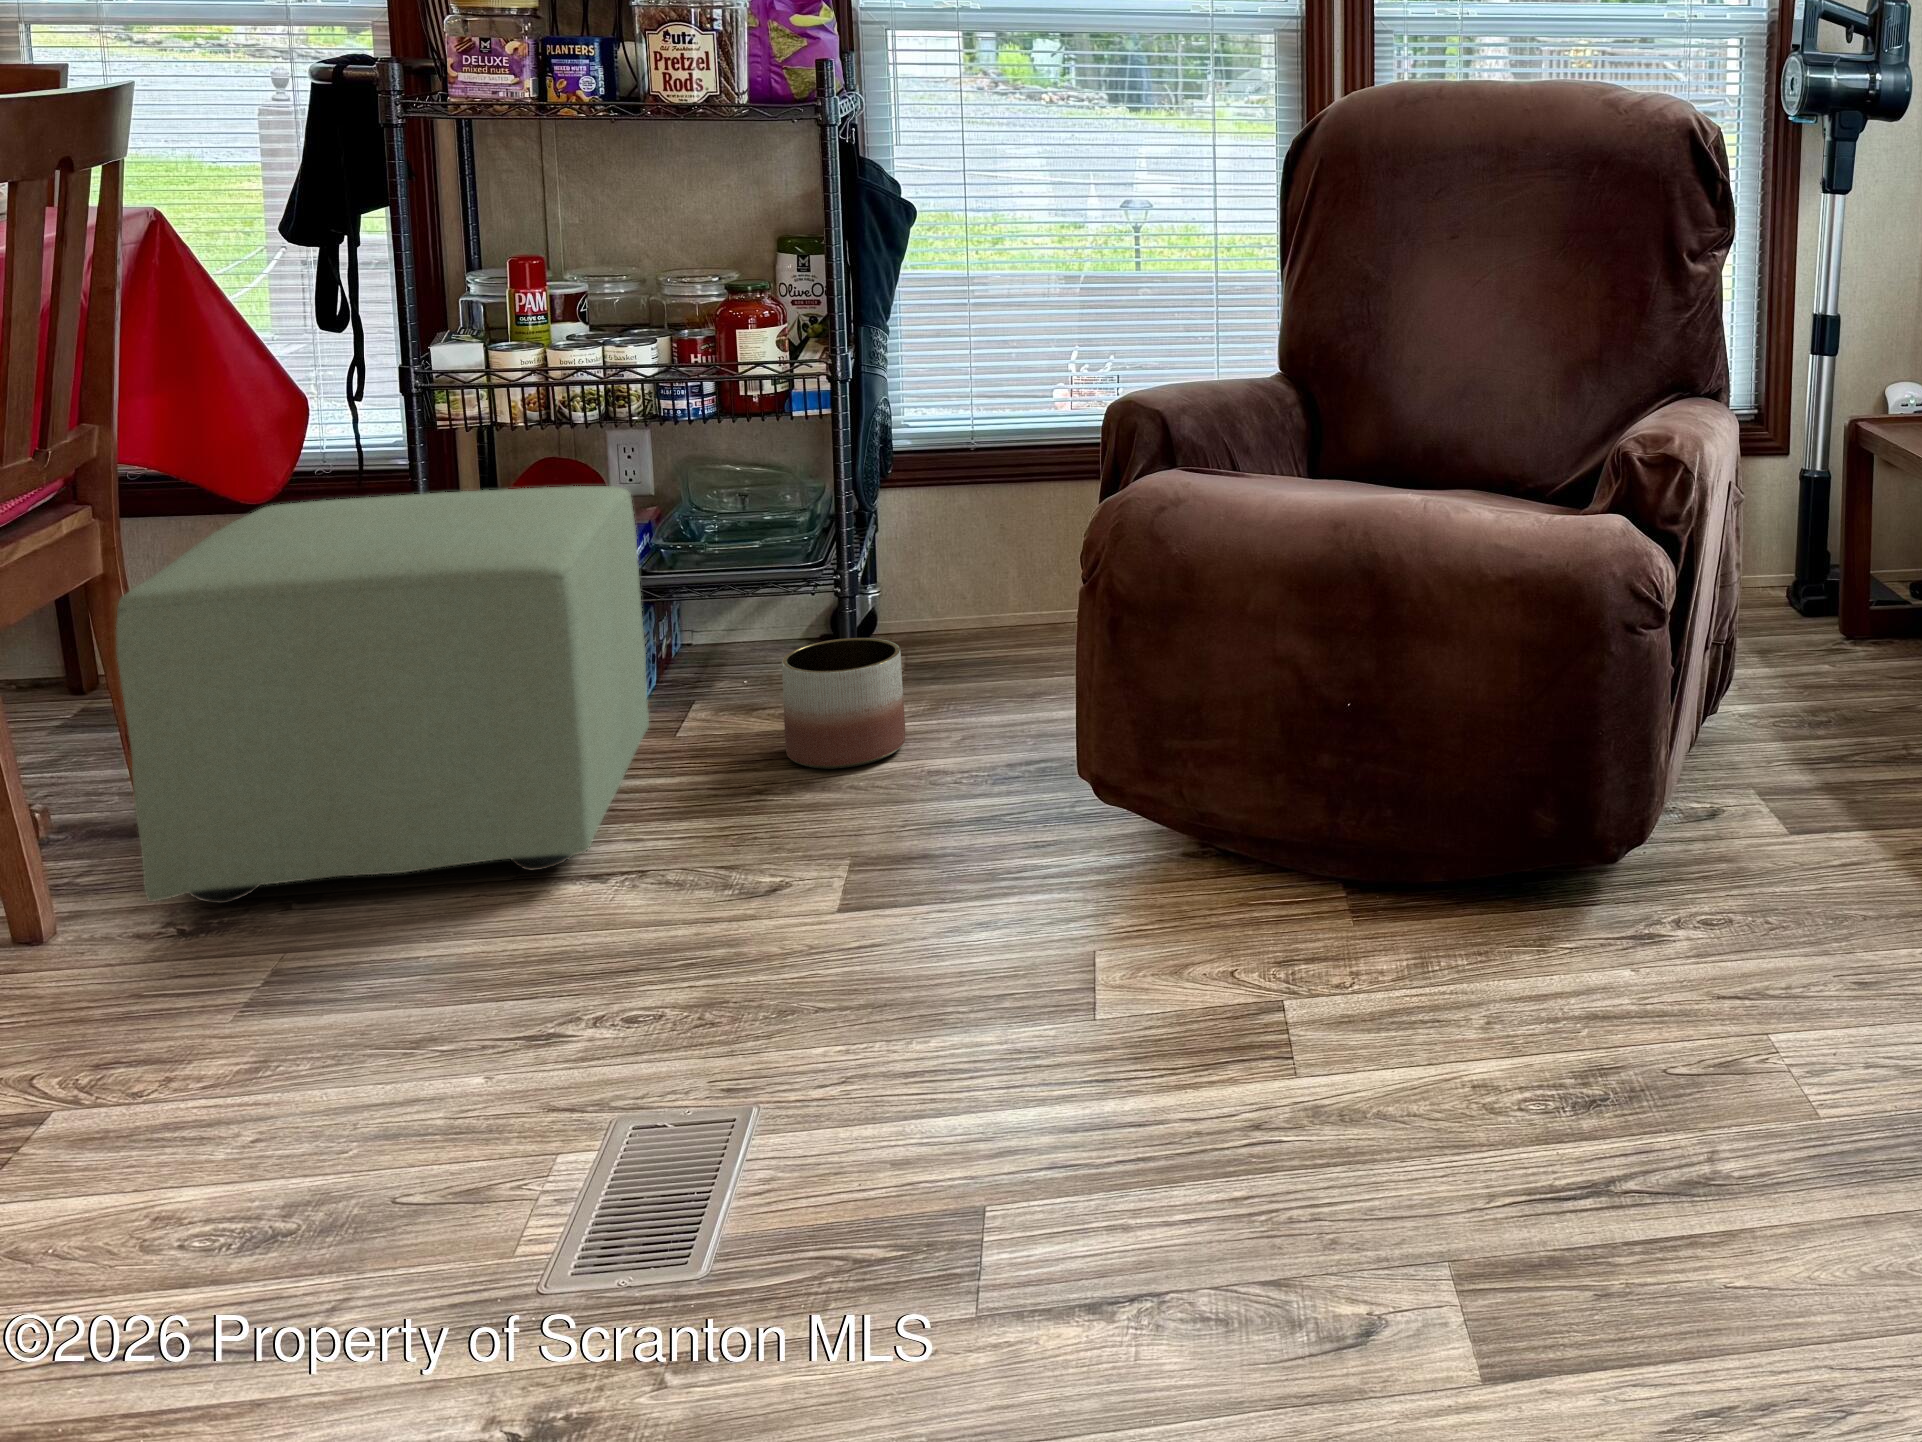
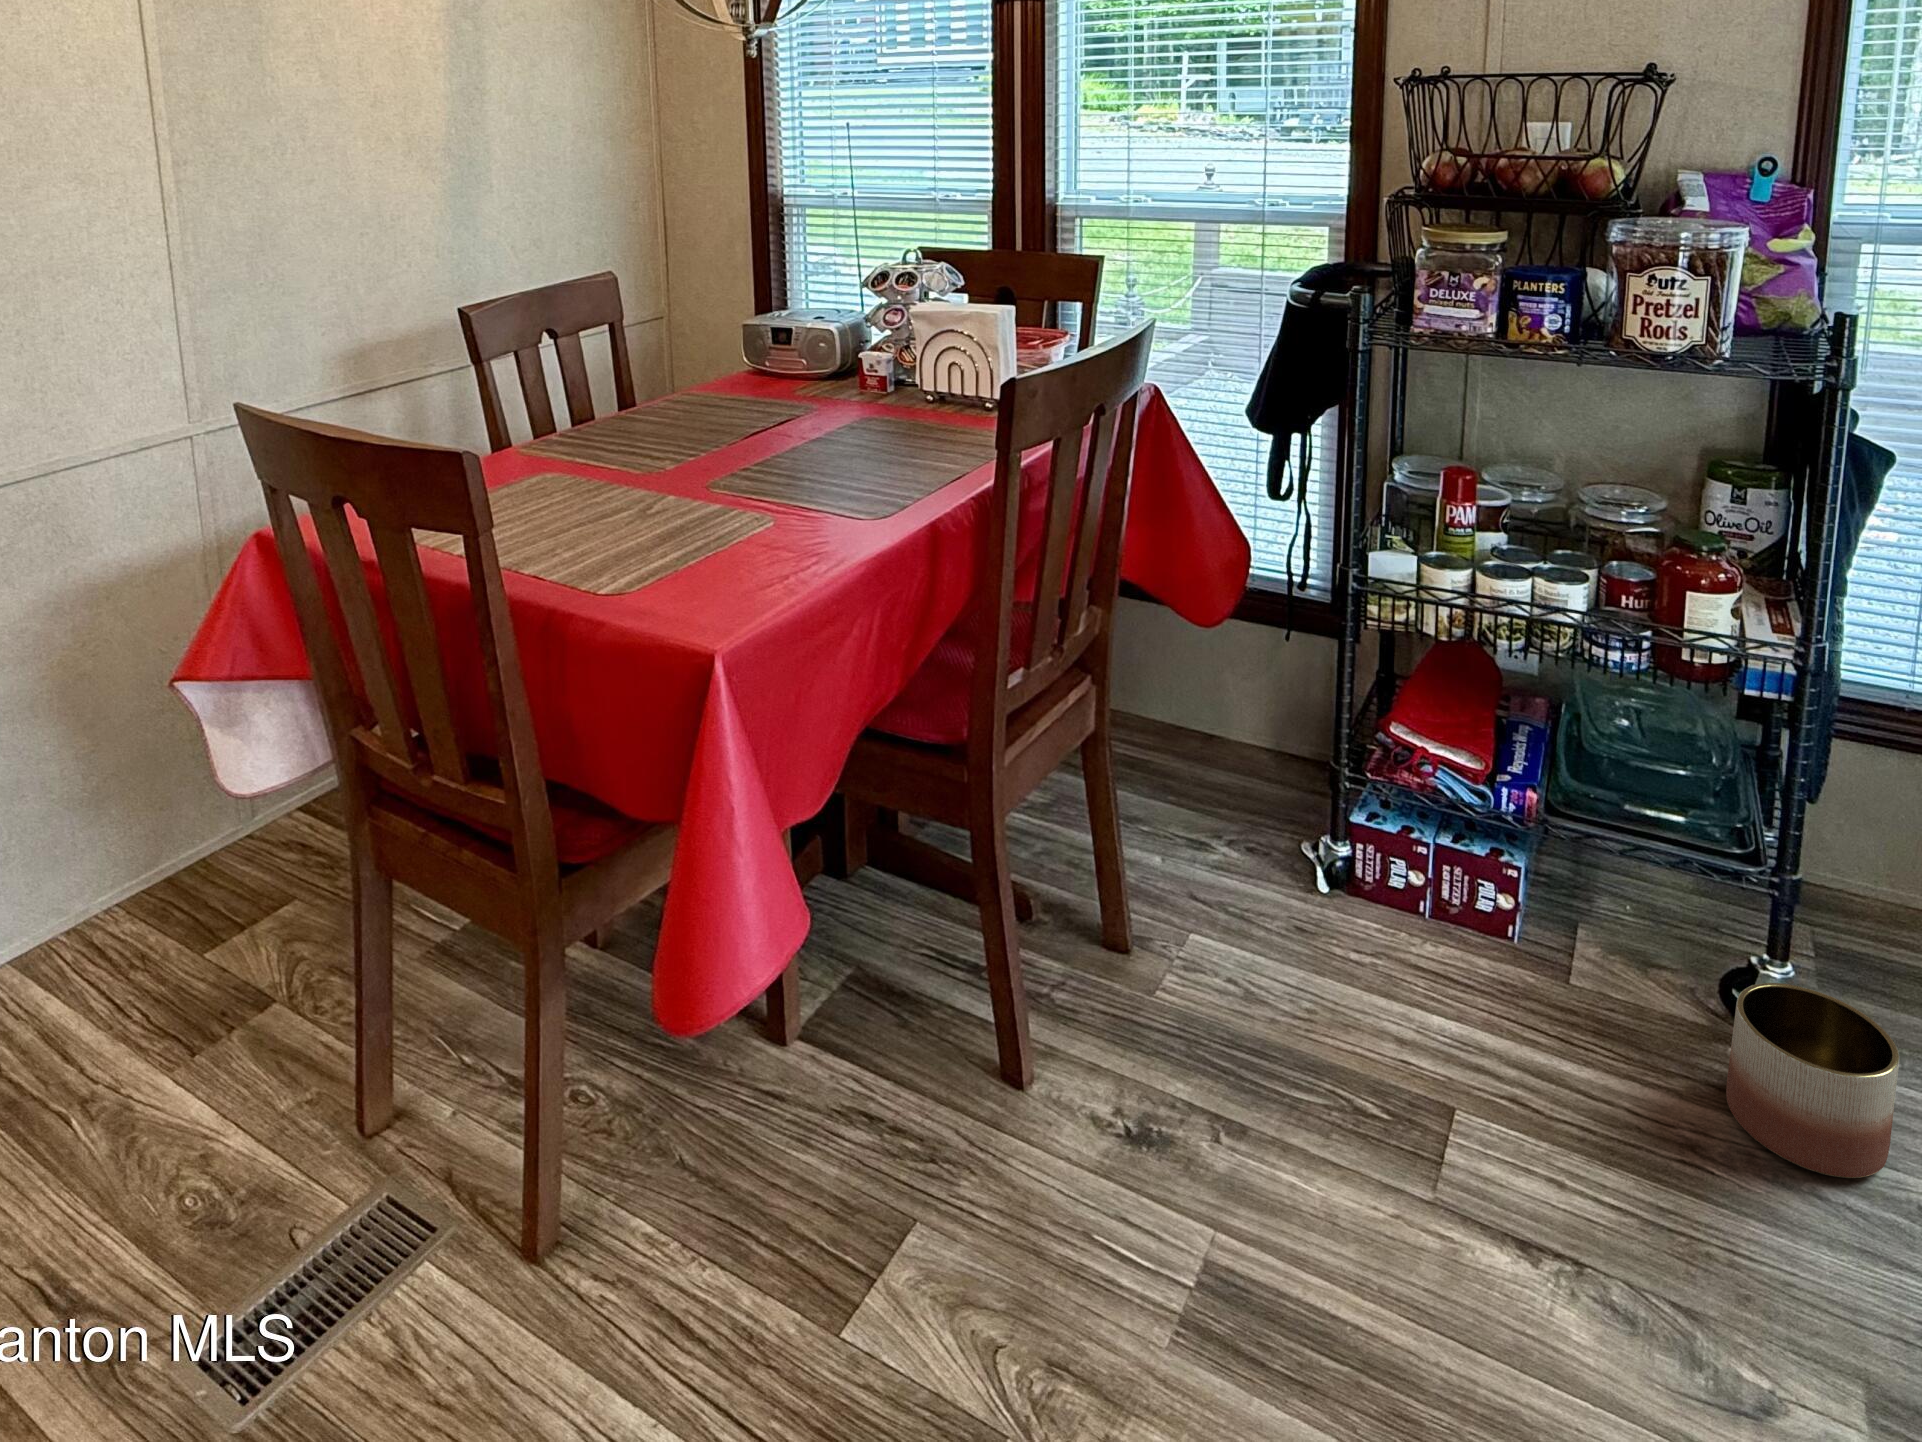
ottoman: present [116,486,649,903] -> none [1138,693,1576,1248]

